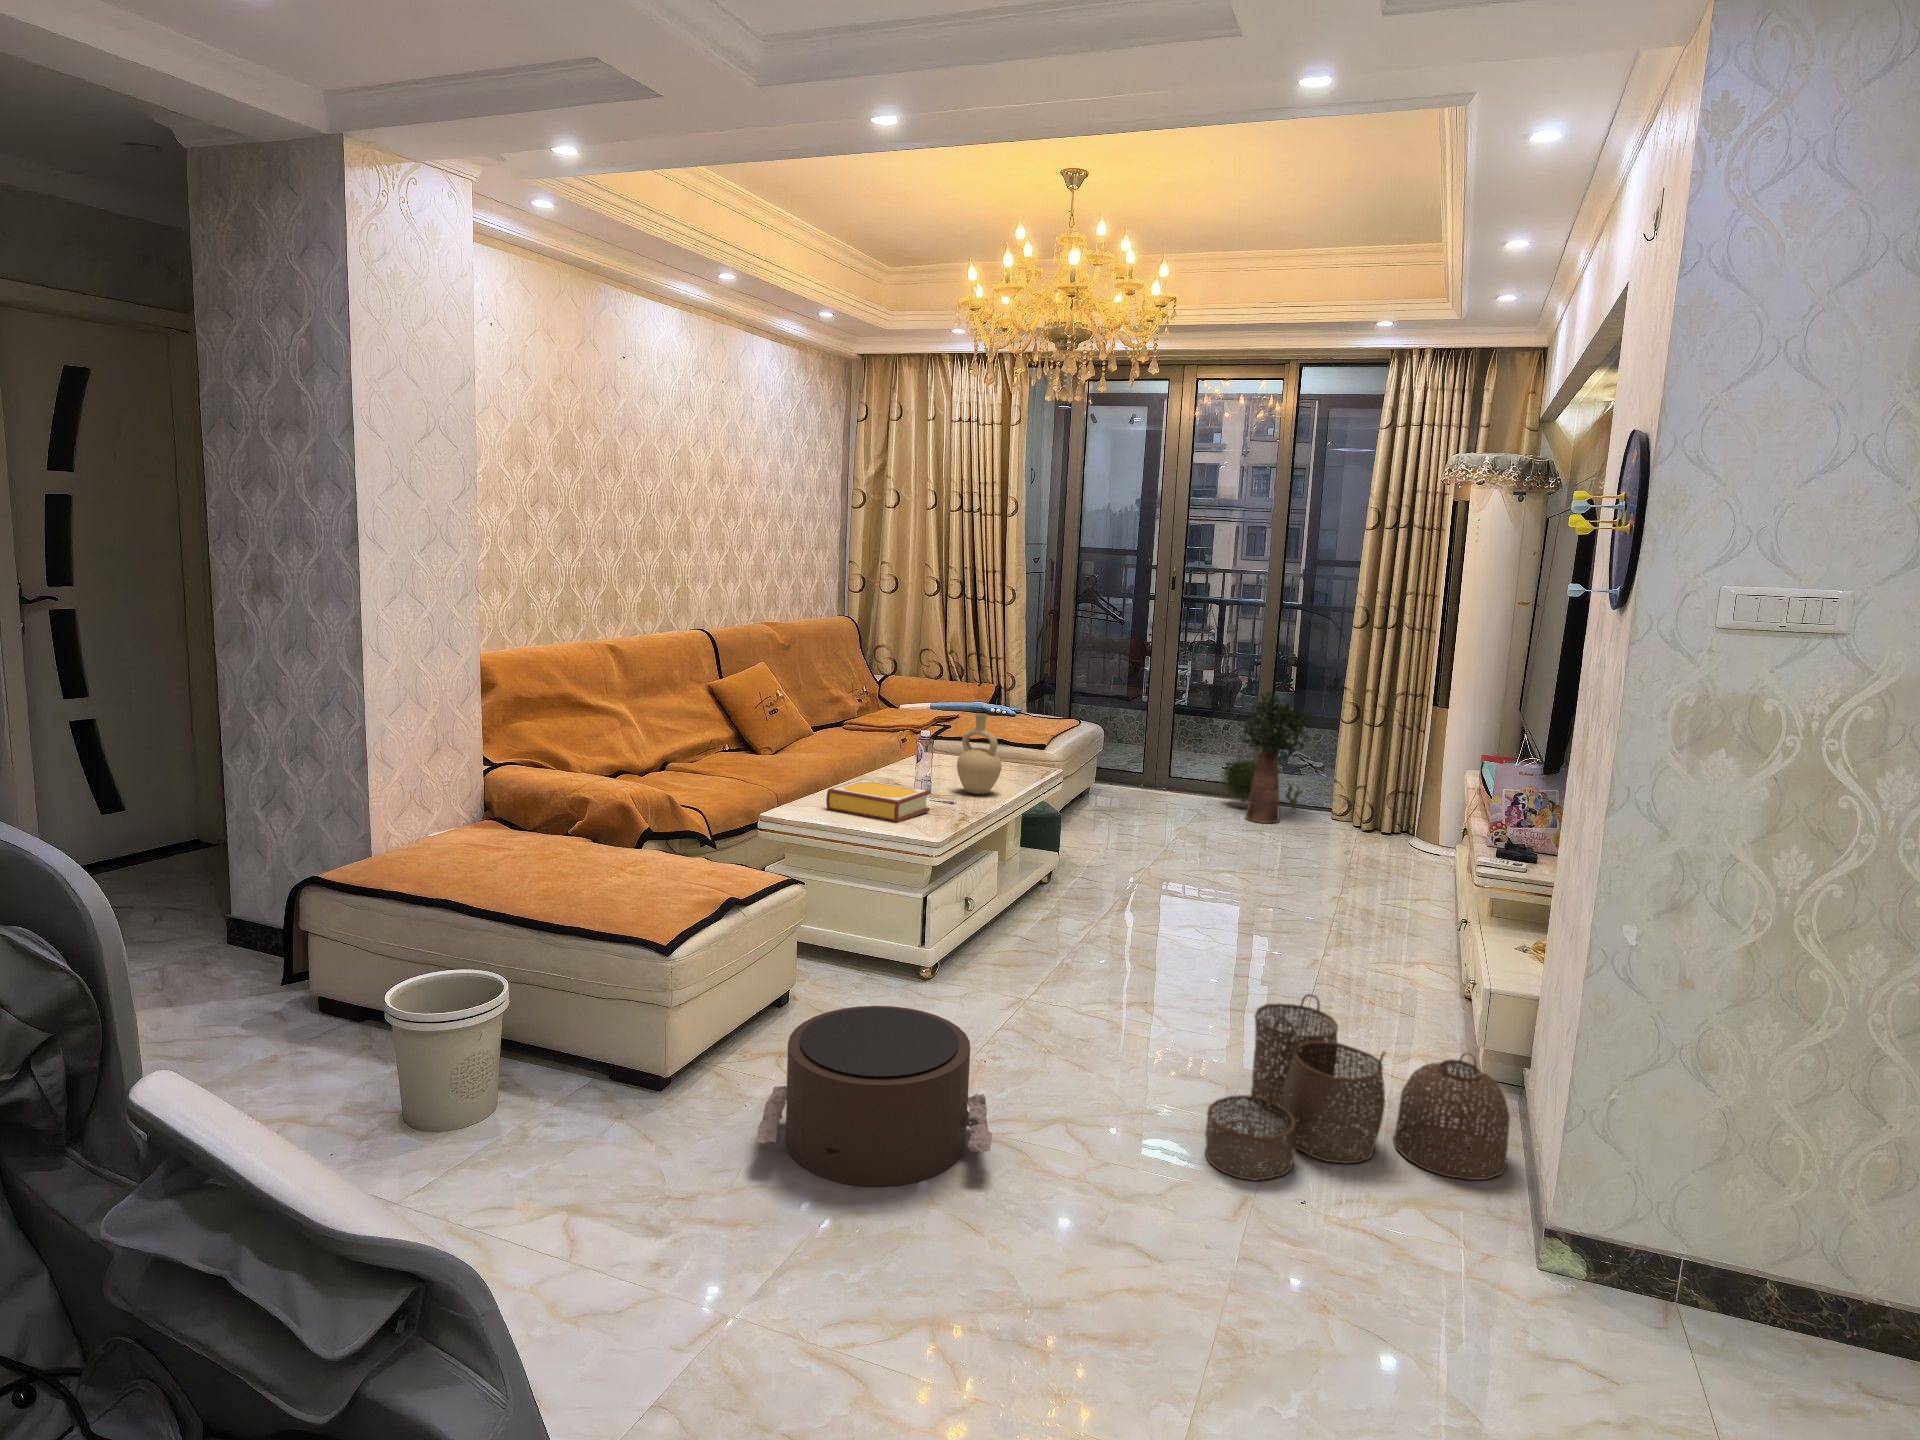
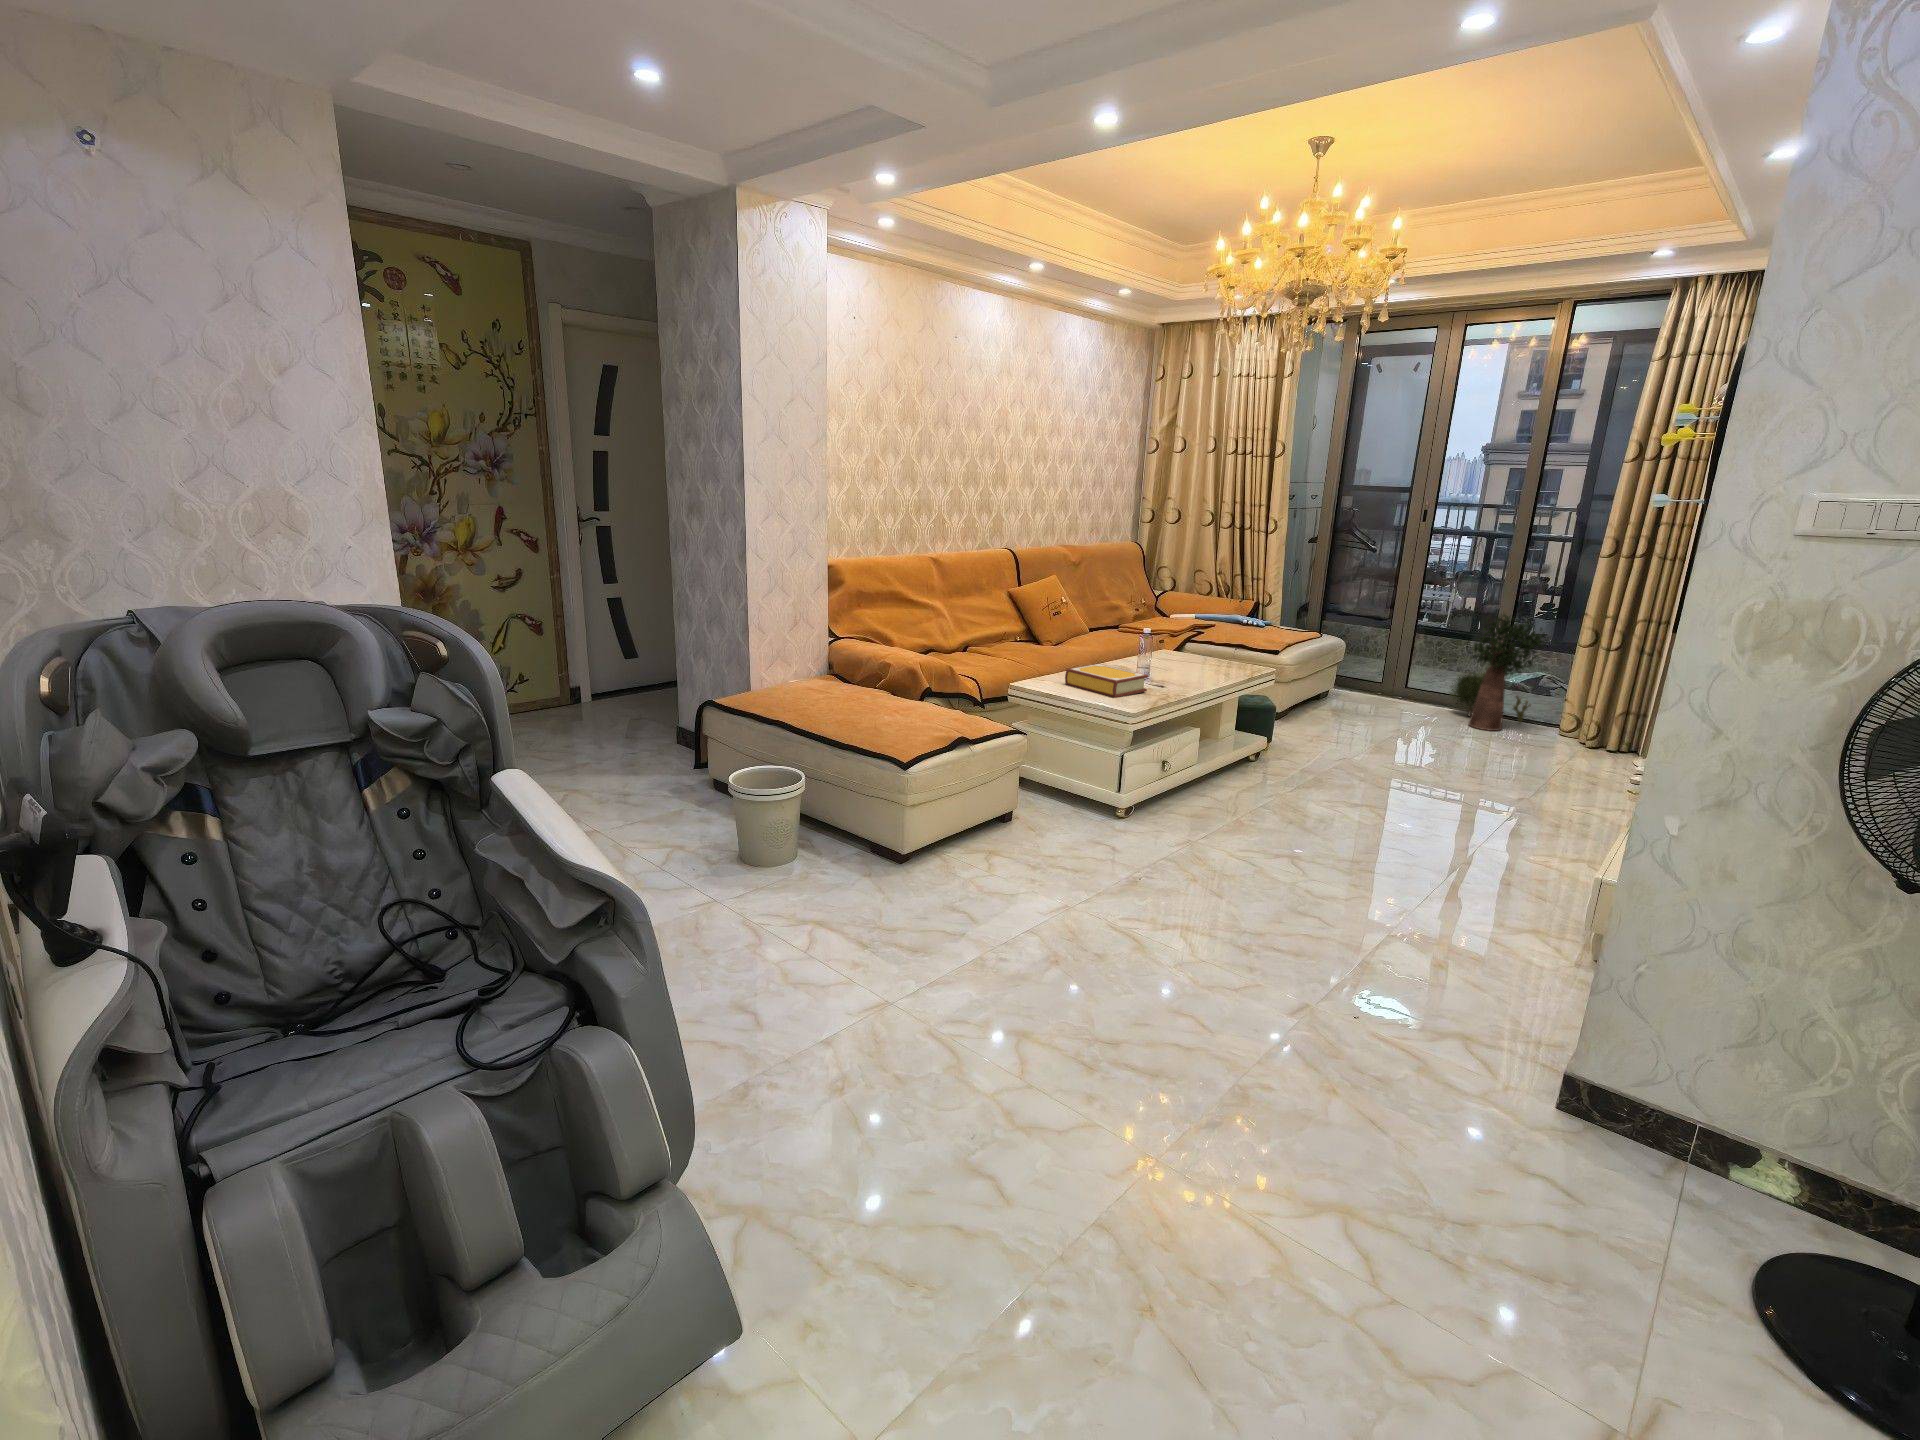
vase: present [957,713,1001,795] -> none [1181,617,1218,683]
woven basket: present [1205,994,1510,1181] -> none [1299,868,1605,1053]
pouf: present [757,1006,993,1187] -> none [938,828,1122,961]

